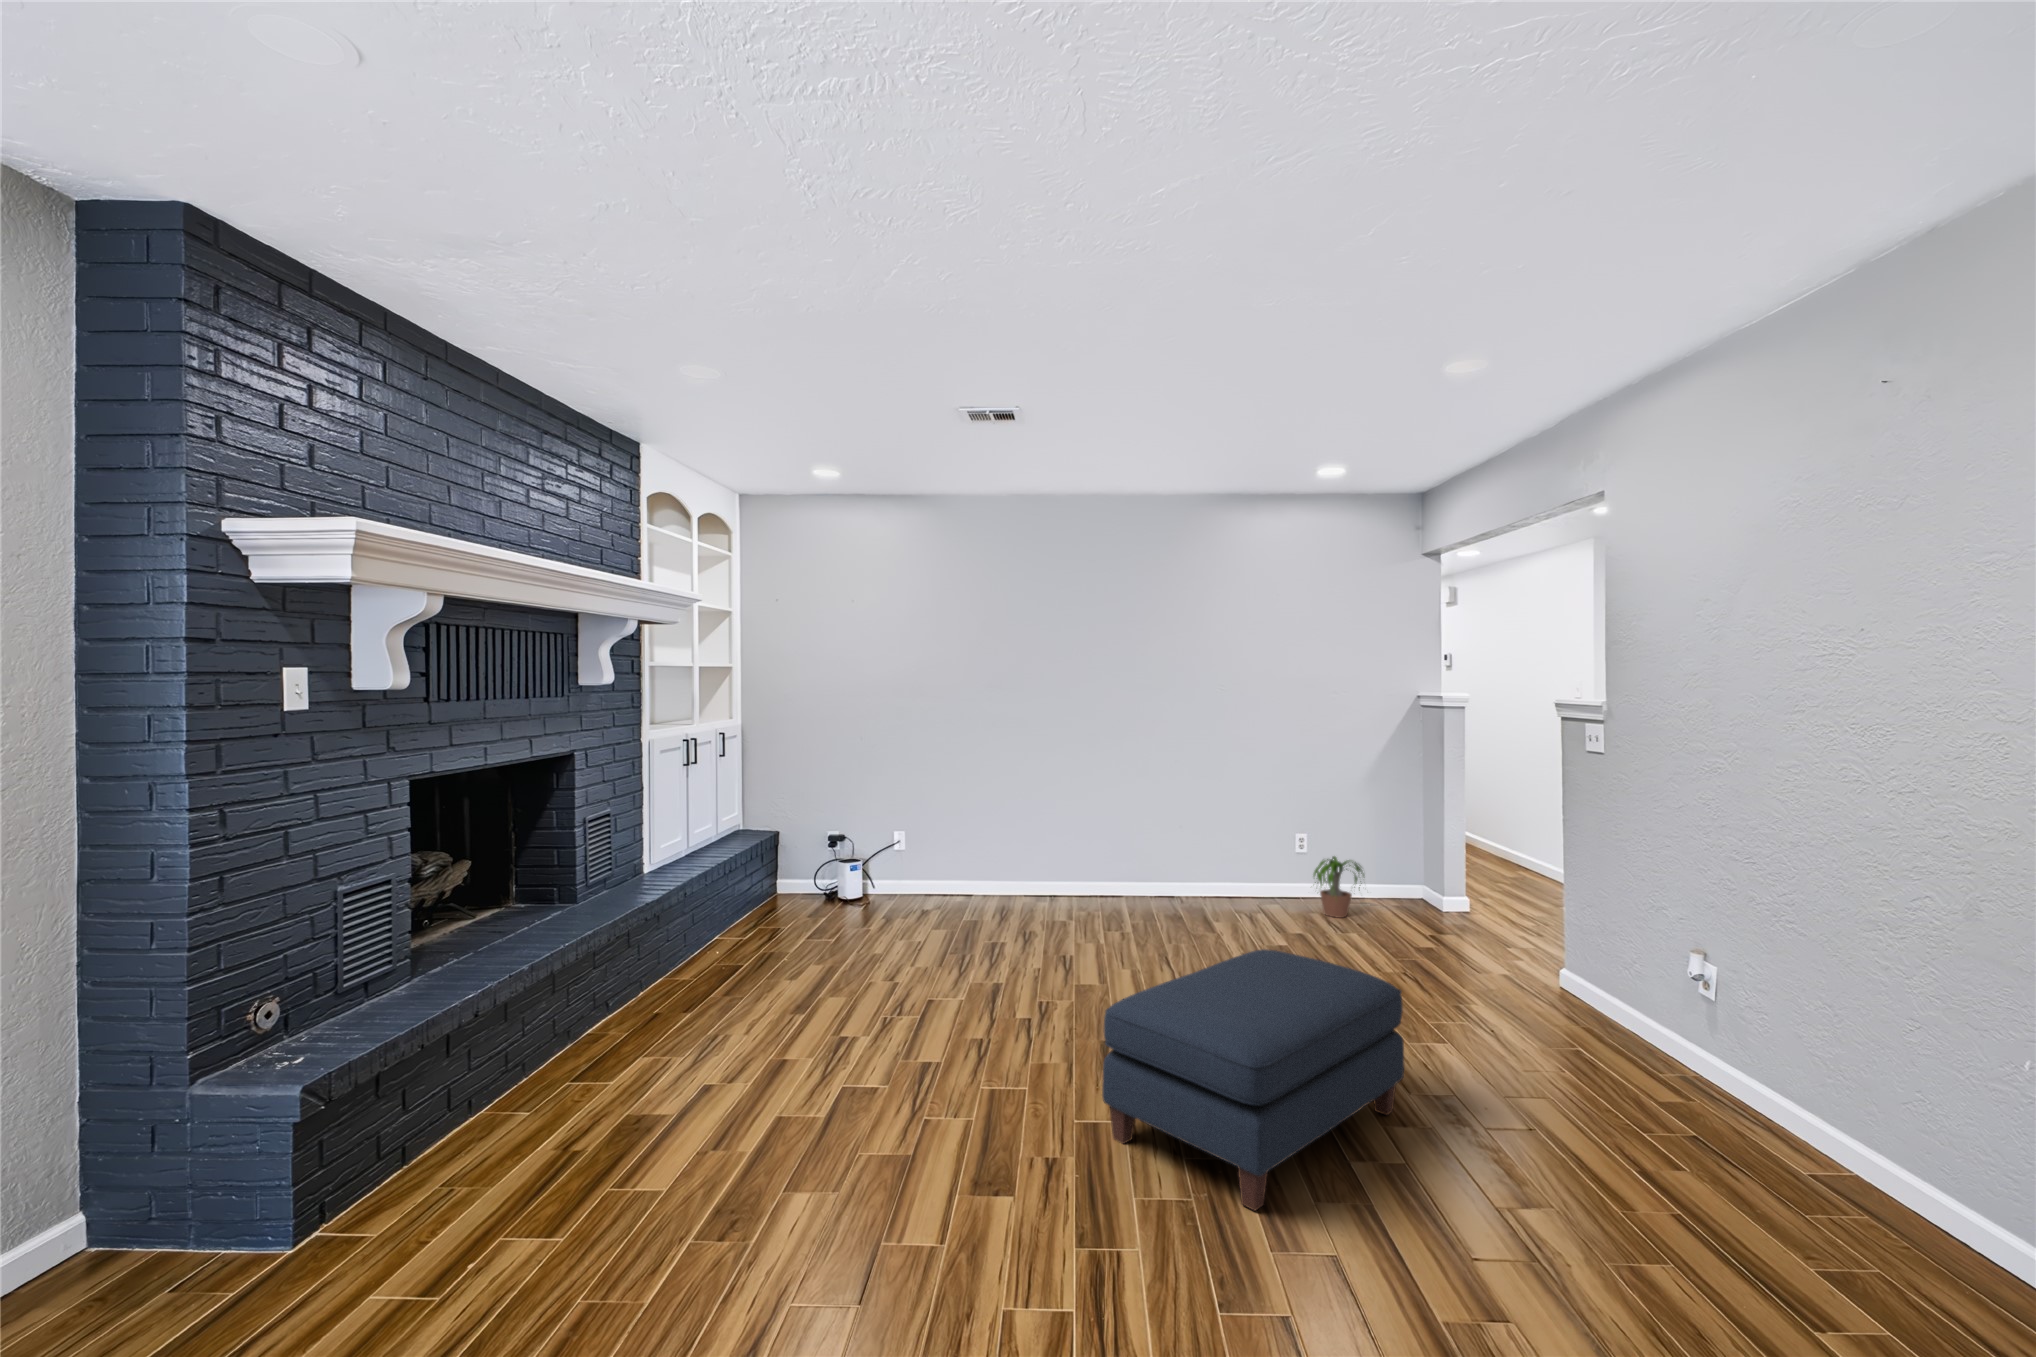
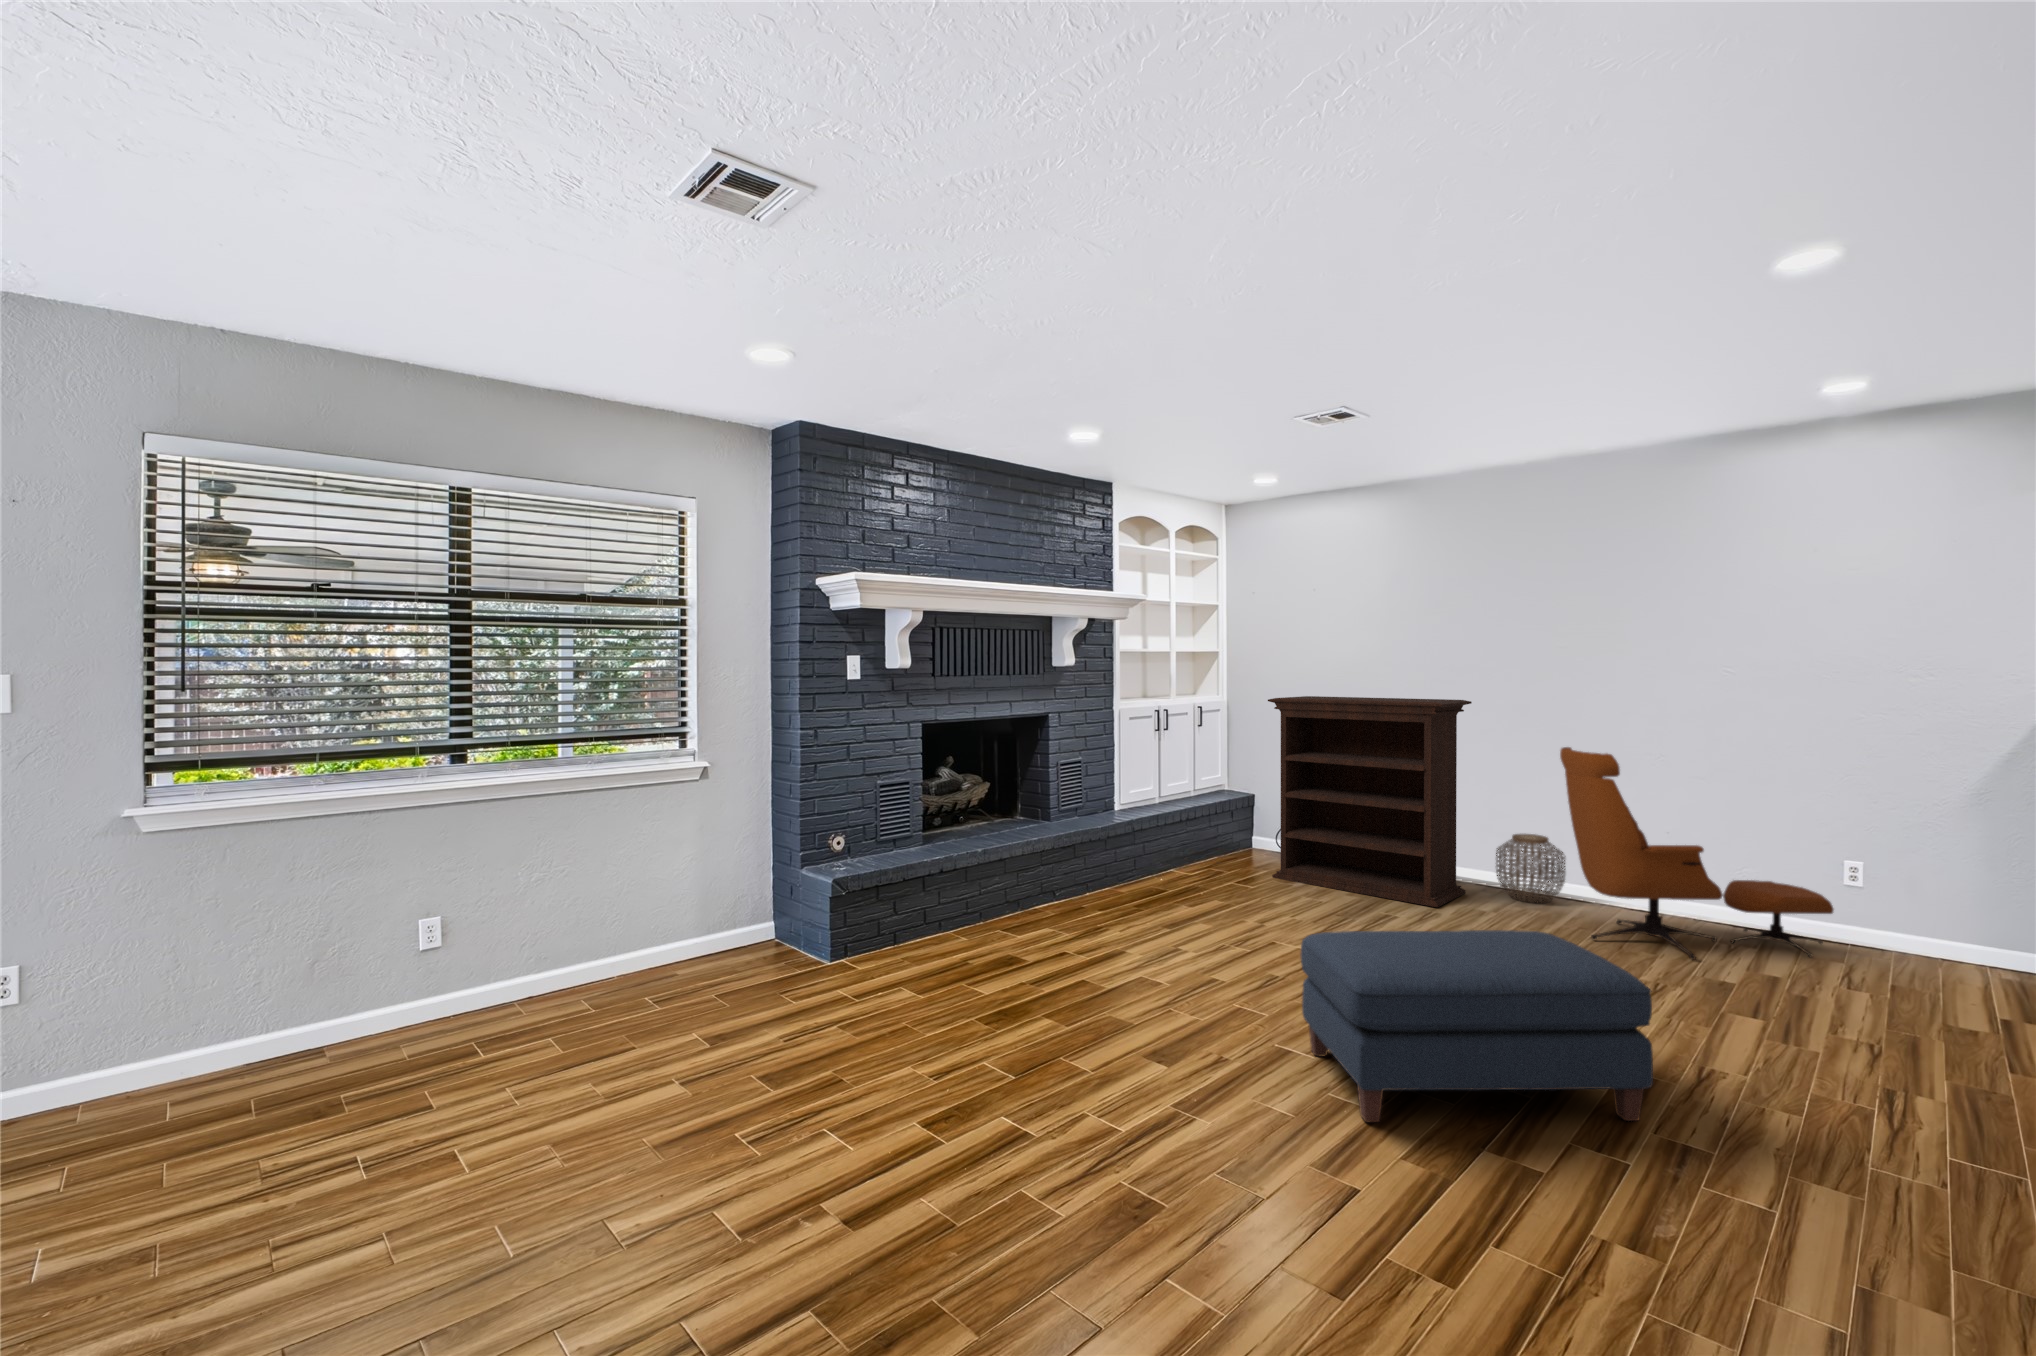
bookshelf: none [837,718,1031,929] -> present [1268,696,1472,907]
lounge chair: none [1130,763,1291,940] -> present [1560,747,1834,960]
woven basket: none [1046,844,1103,909] -> present [1496,834,1566,903]
potted plant: present [1314,856,1364,918] -> none [1860,889,1992,972]

